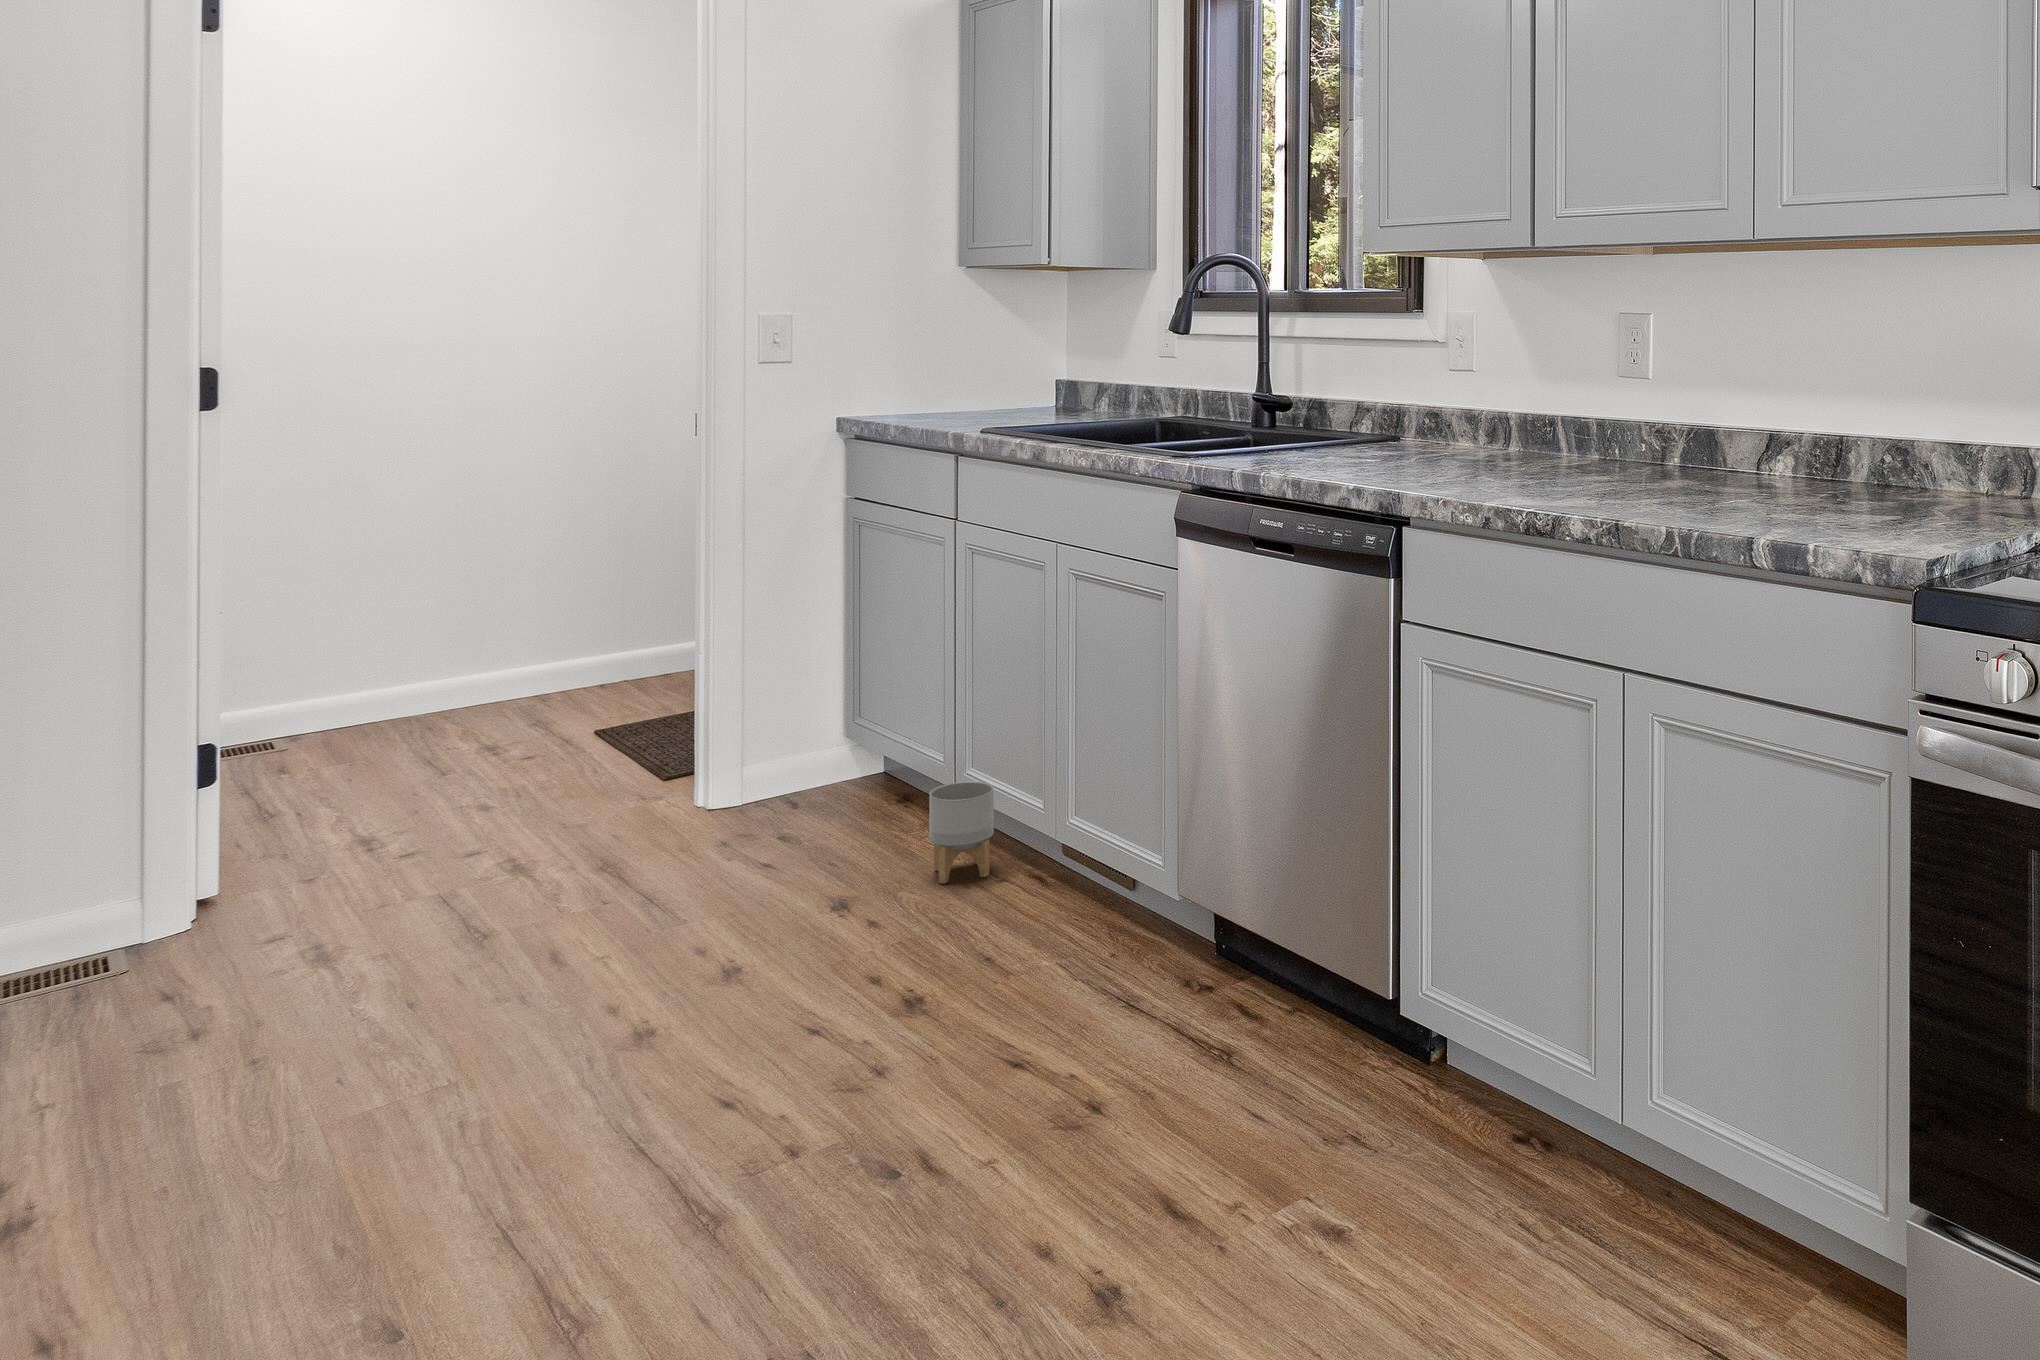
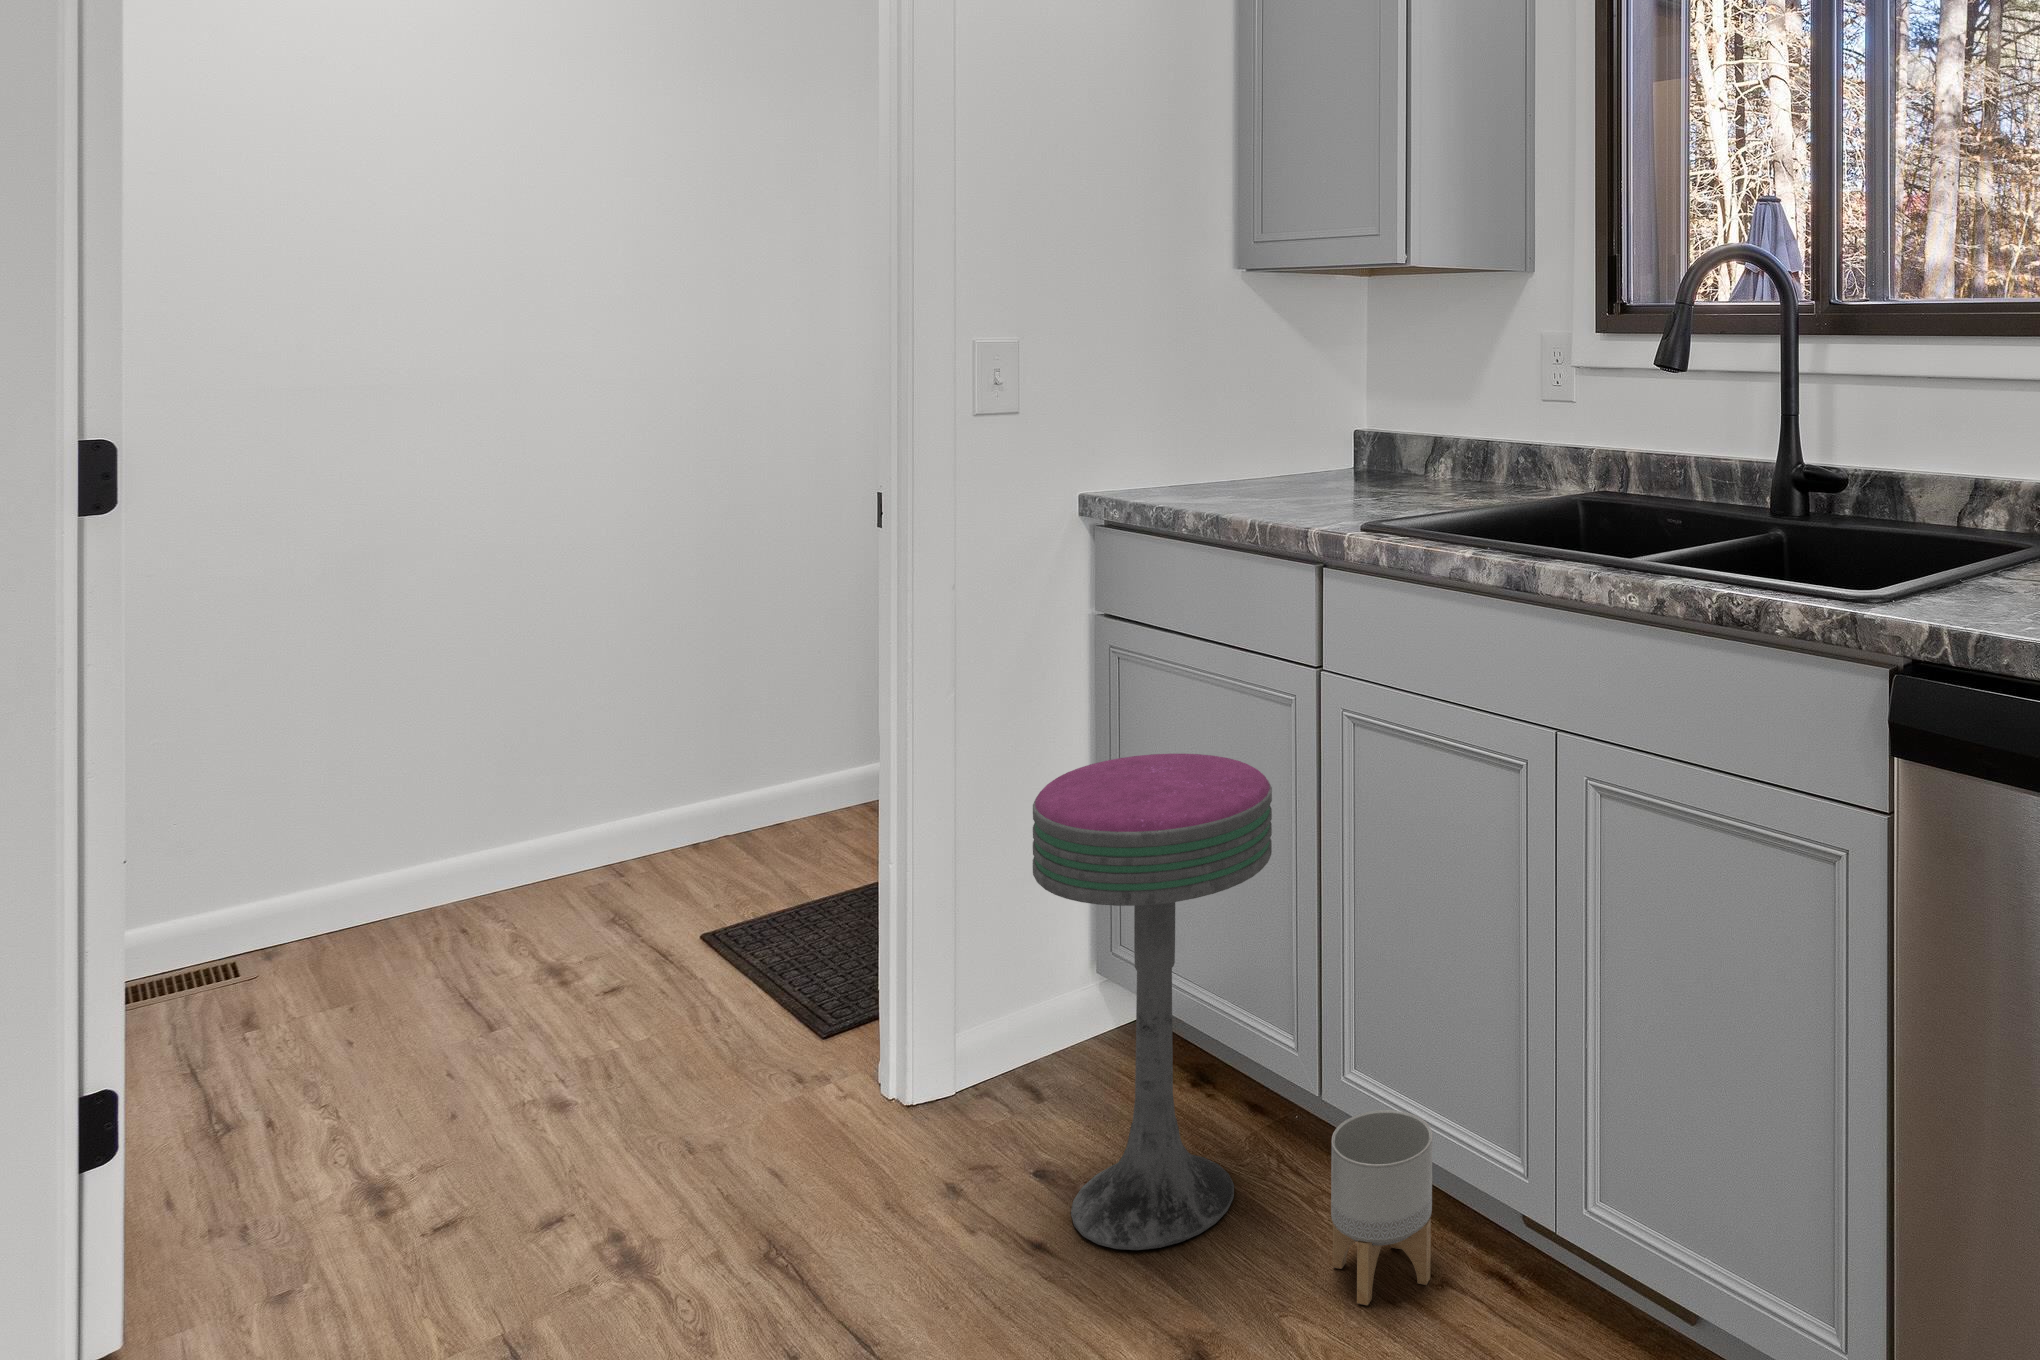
bar stool: none [762,575,919,862] -> present [1033,754,1272,1250]

